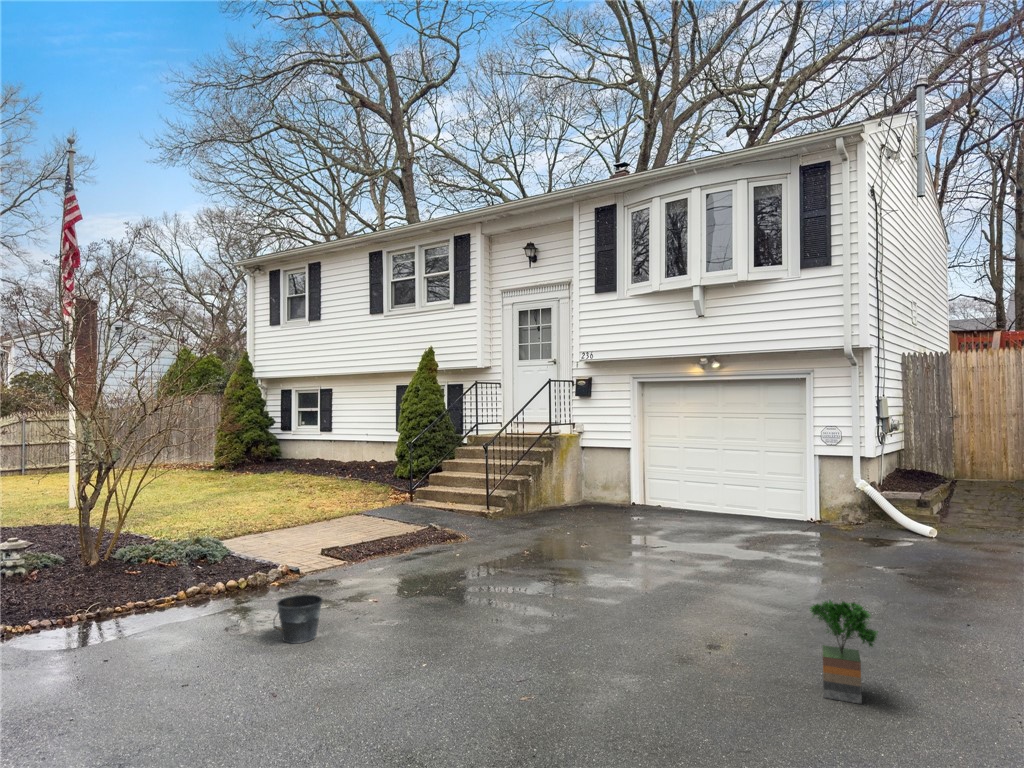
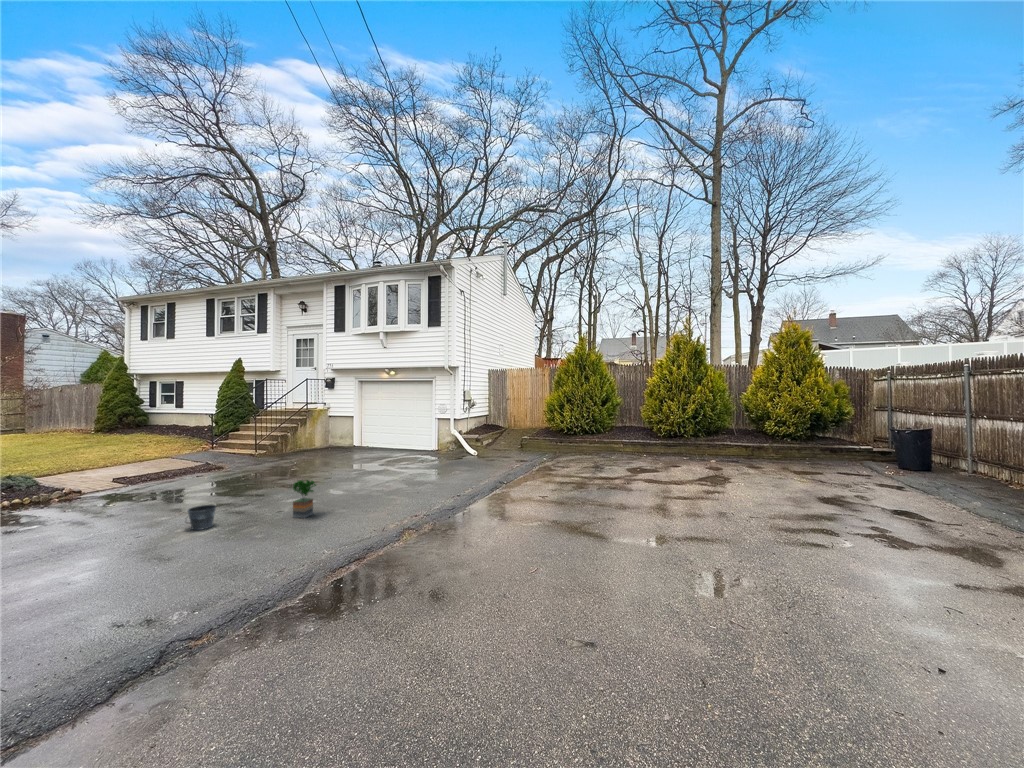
bucket: present [273,595,323,643] -> present [186,505,216,530]

